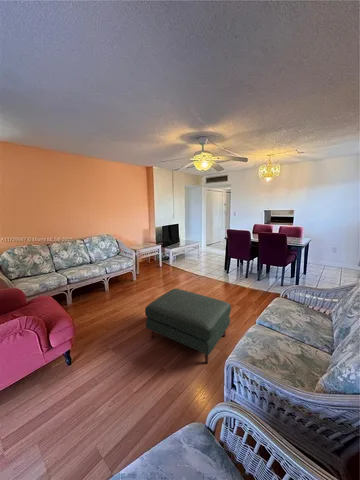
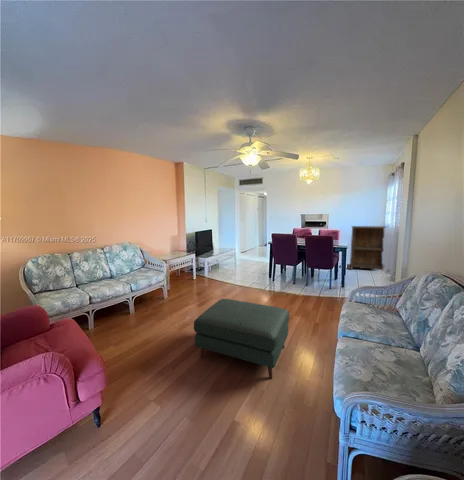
bookshelf: none [308,224,355,270] -> present [350,226,385,270]

